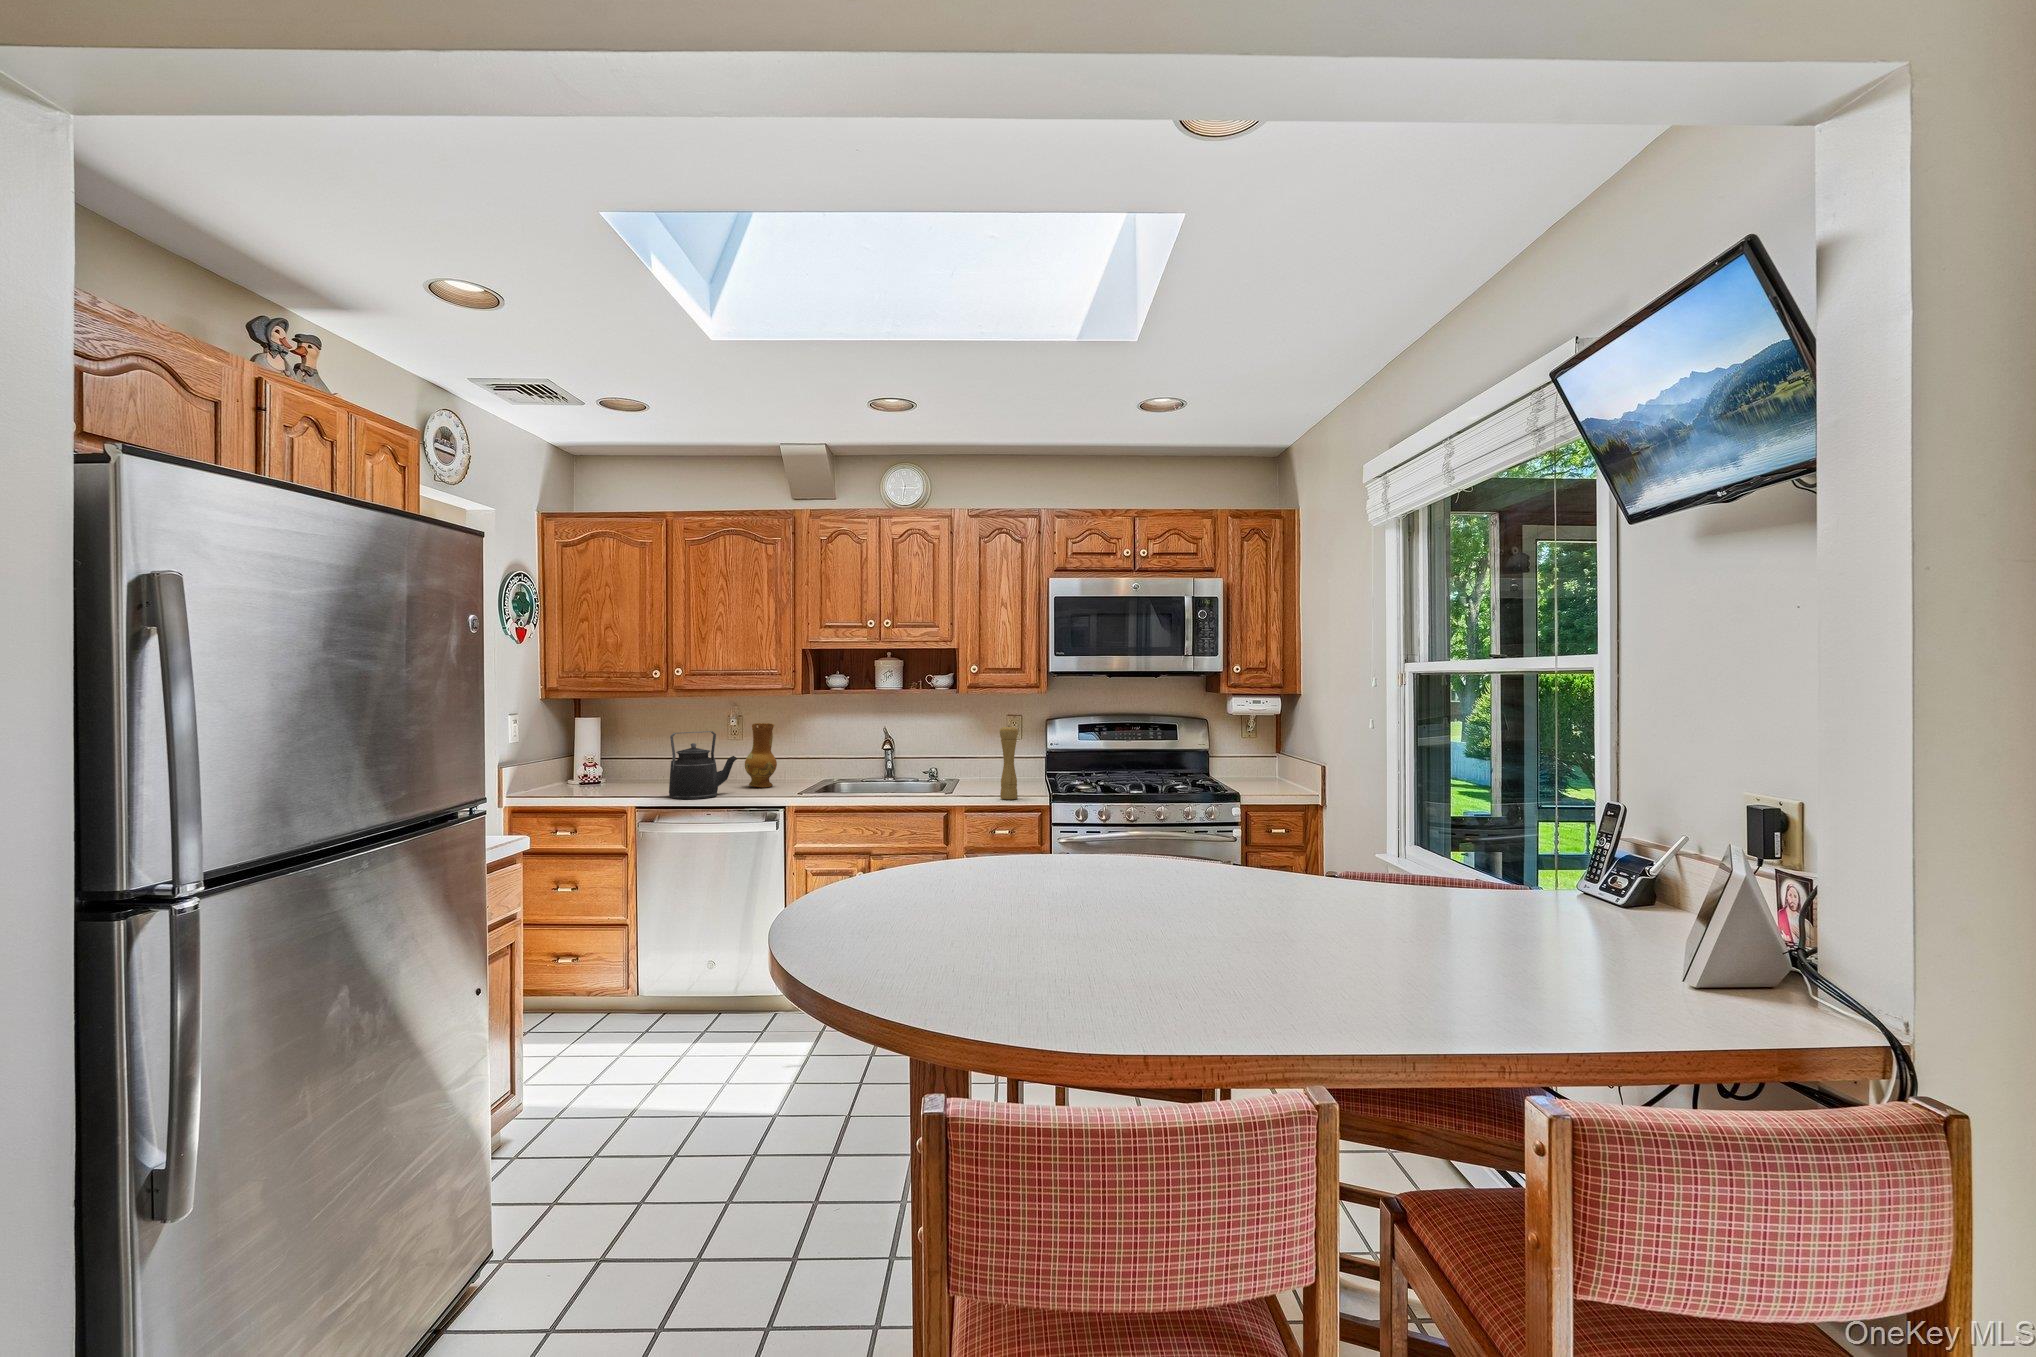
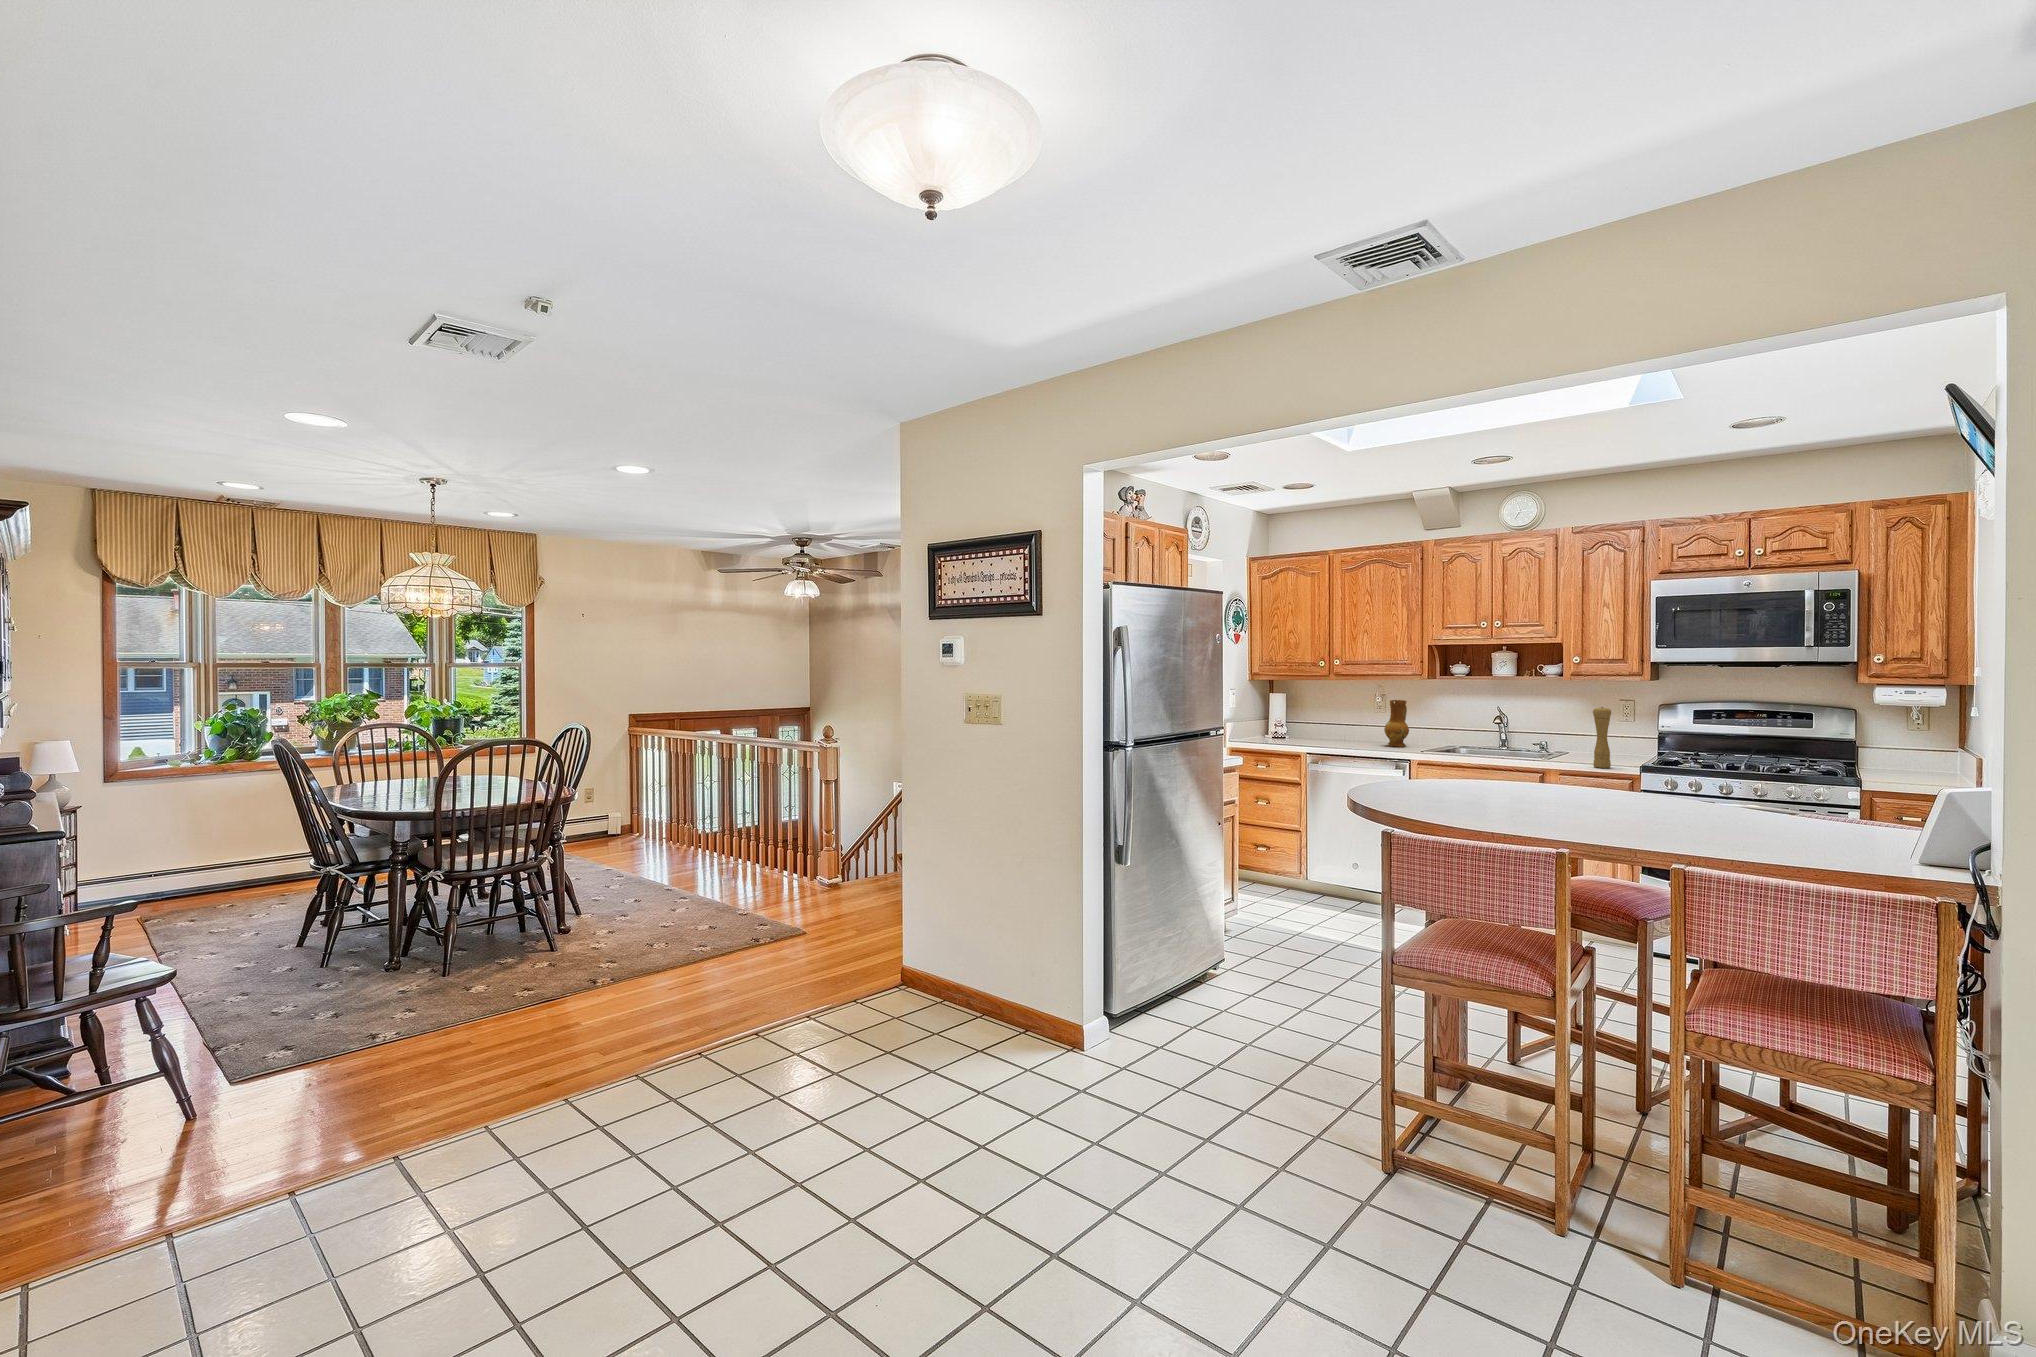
kettle: present [669,731,737,799] -> none [1328,704,1376,750]

